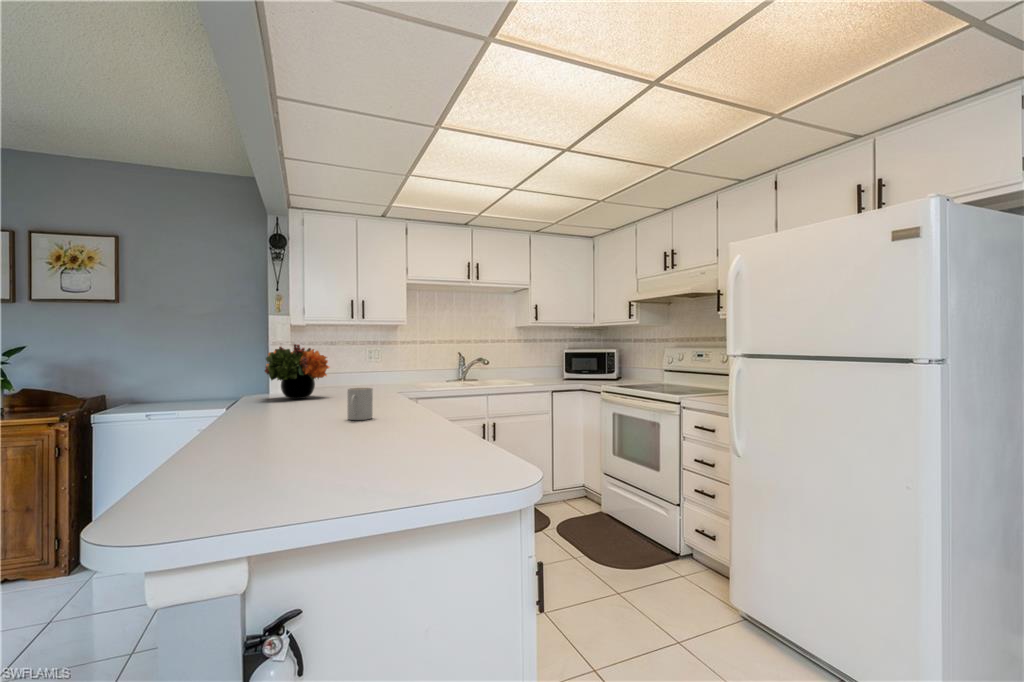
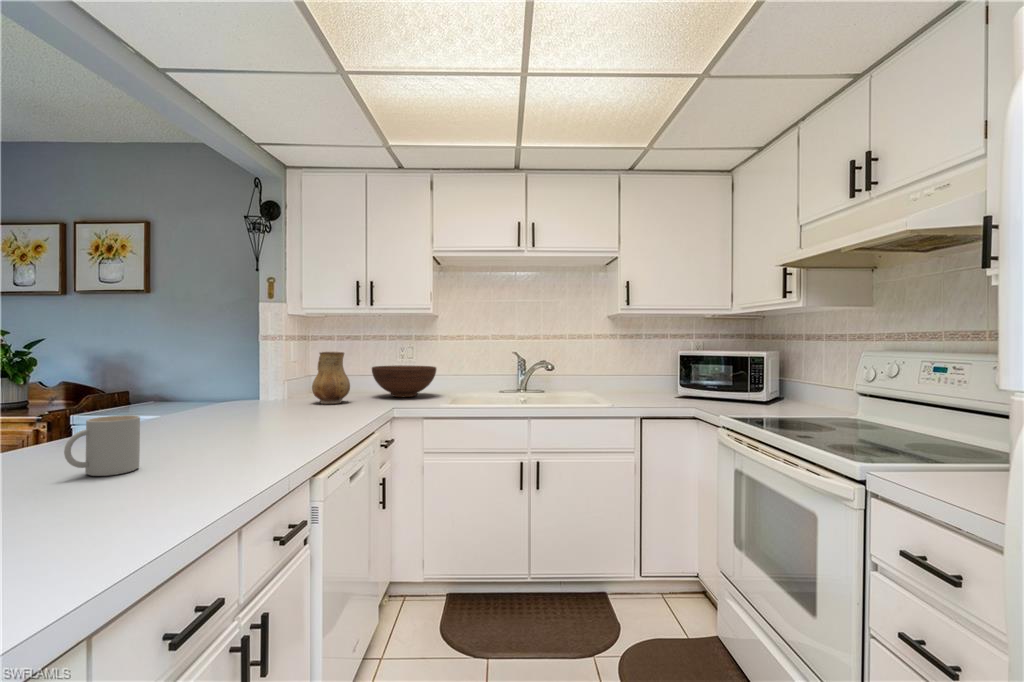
flower arrangement: present [265,344,330,399] -> none [185,338,283,412]
ceramic pitcher: none [329,354,359,393] -> present [312,352,350,404]
fruit bowl: none [360,364,409,387] -> present [372,365,436,397]

